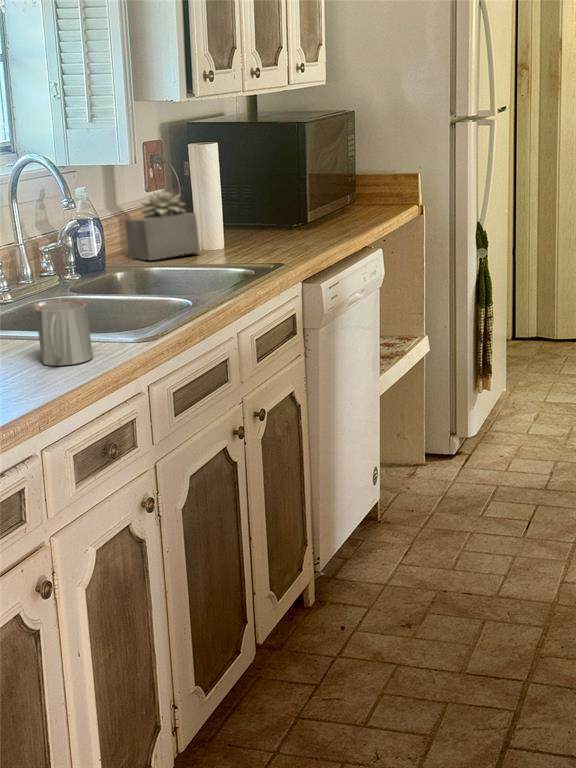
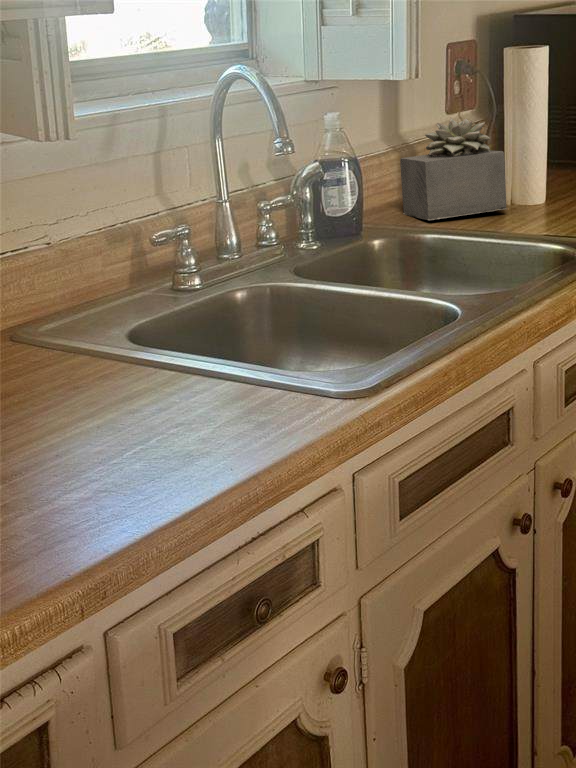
mug: present [36,302,93,366] -> none [162,330,255,444]

